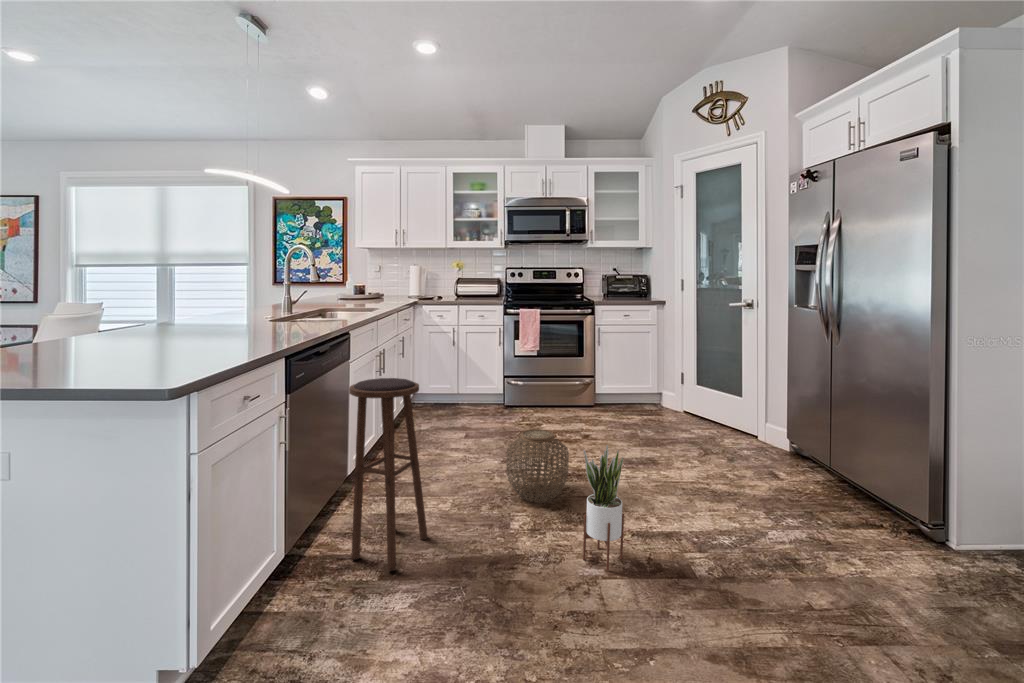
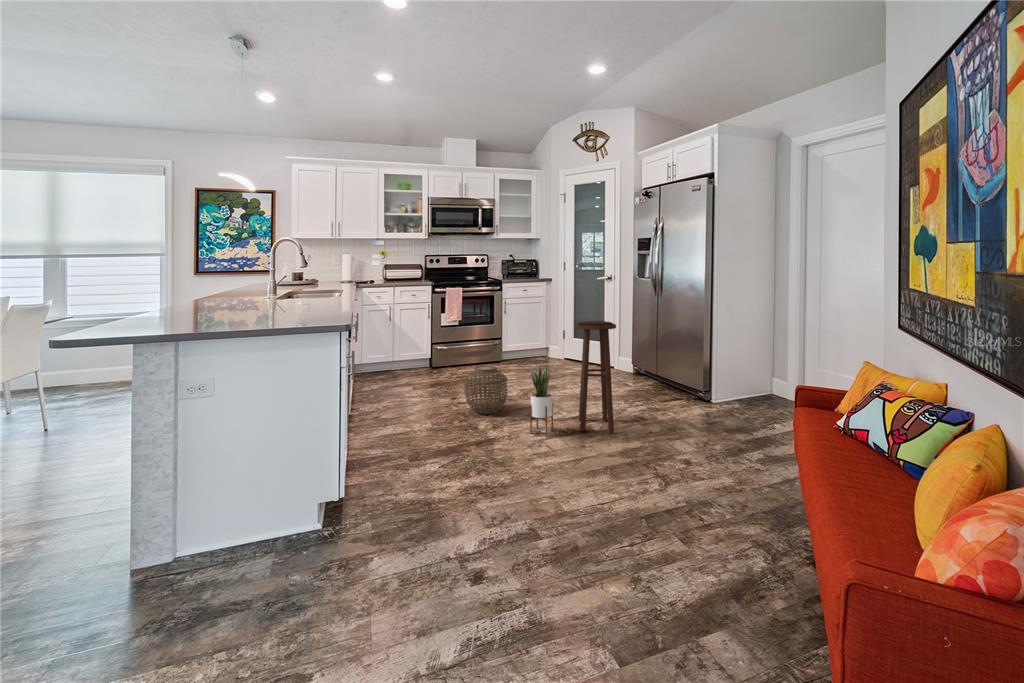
stool: present [349,378,428,571] -> present [574,321,616,432]

